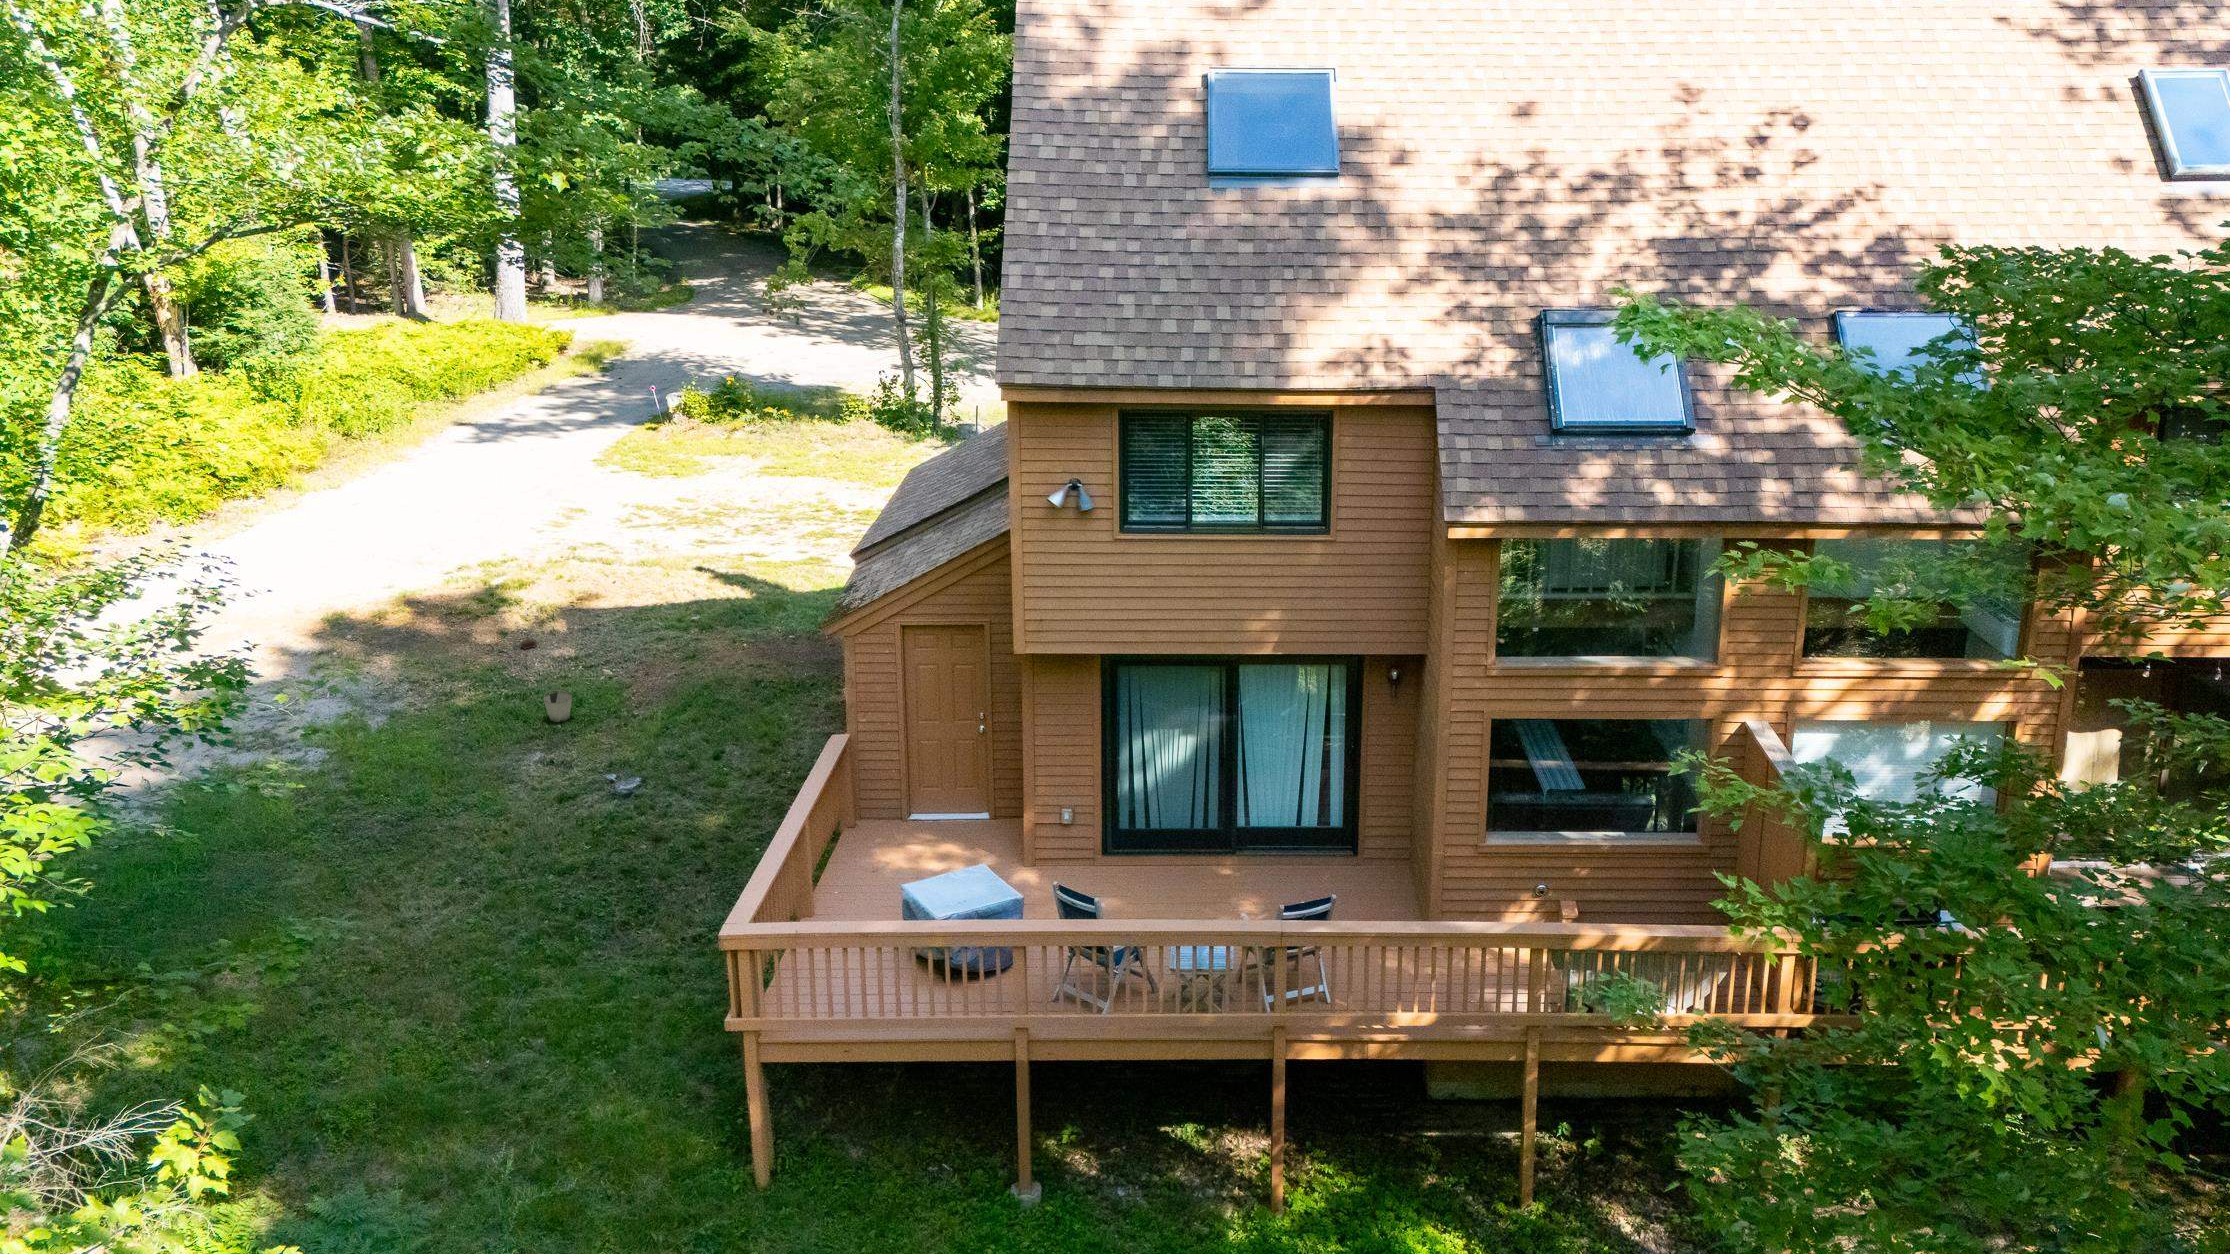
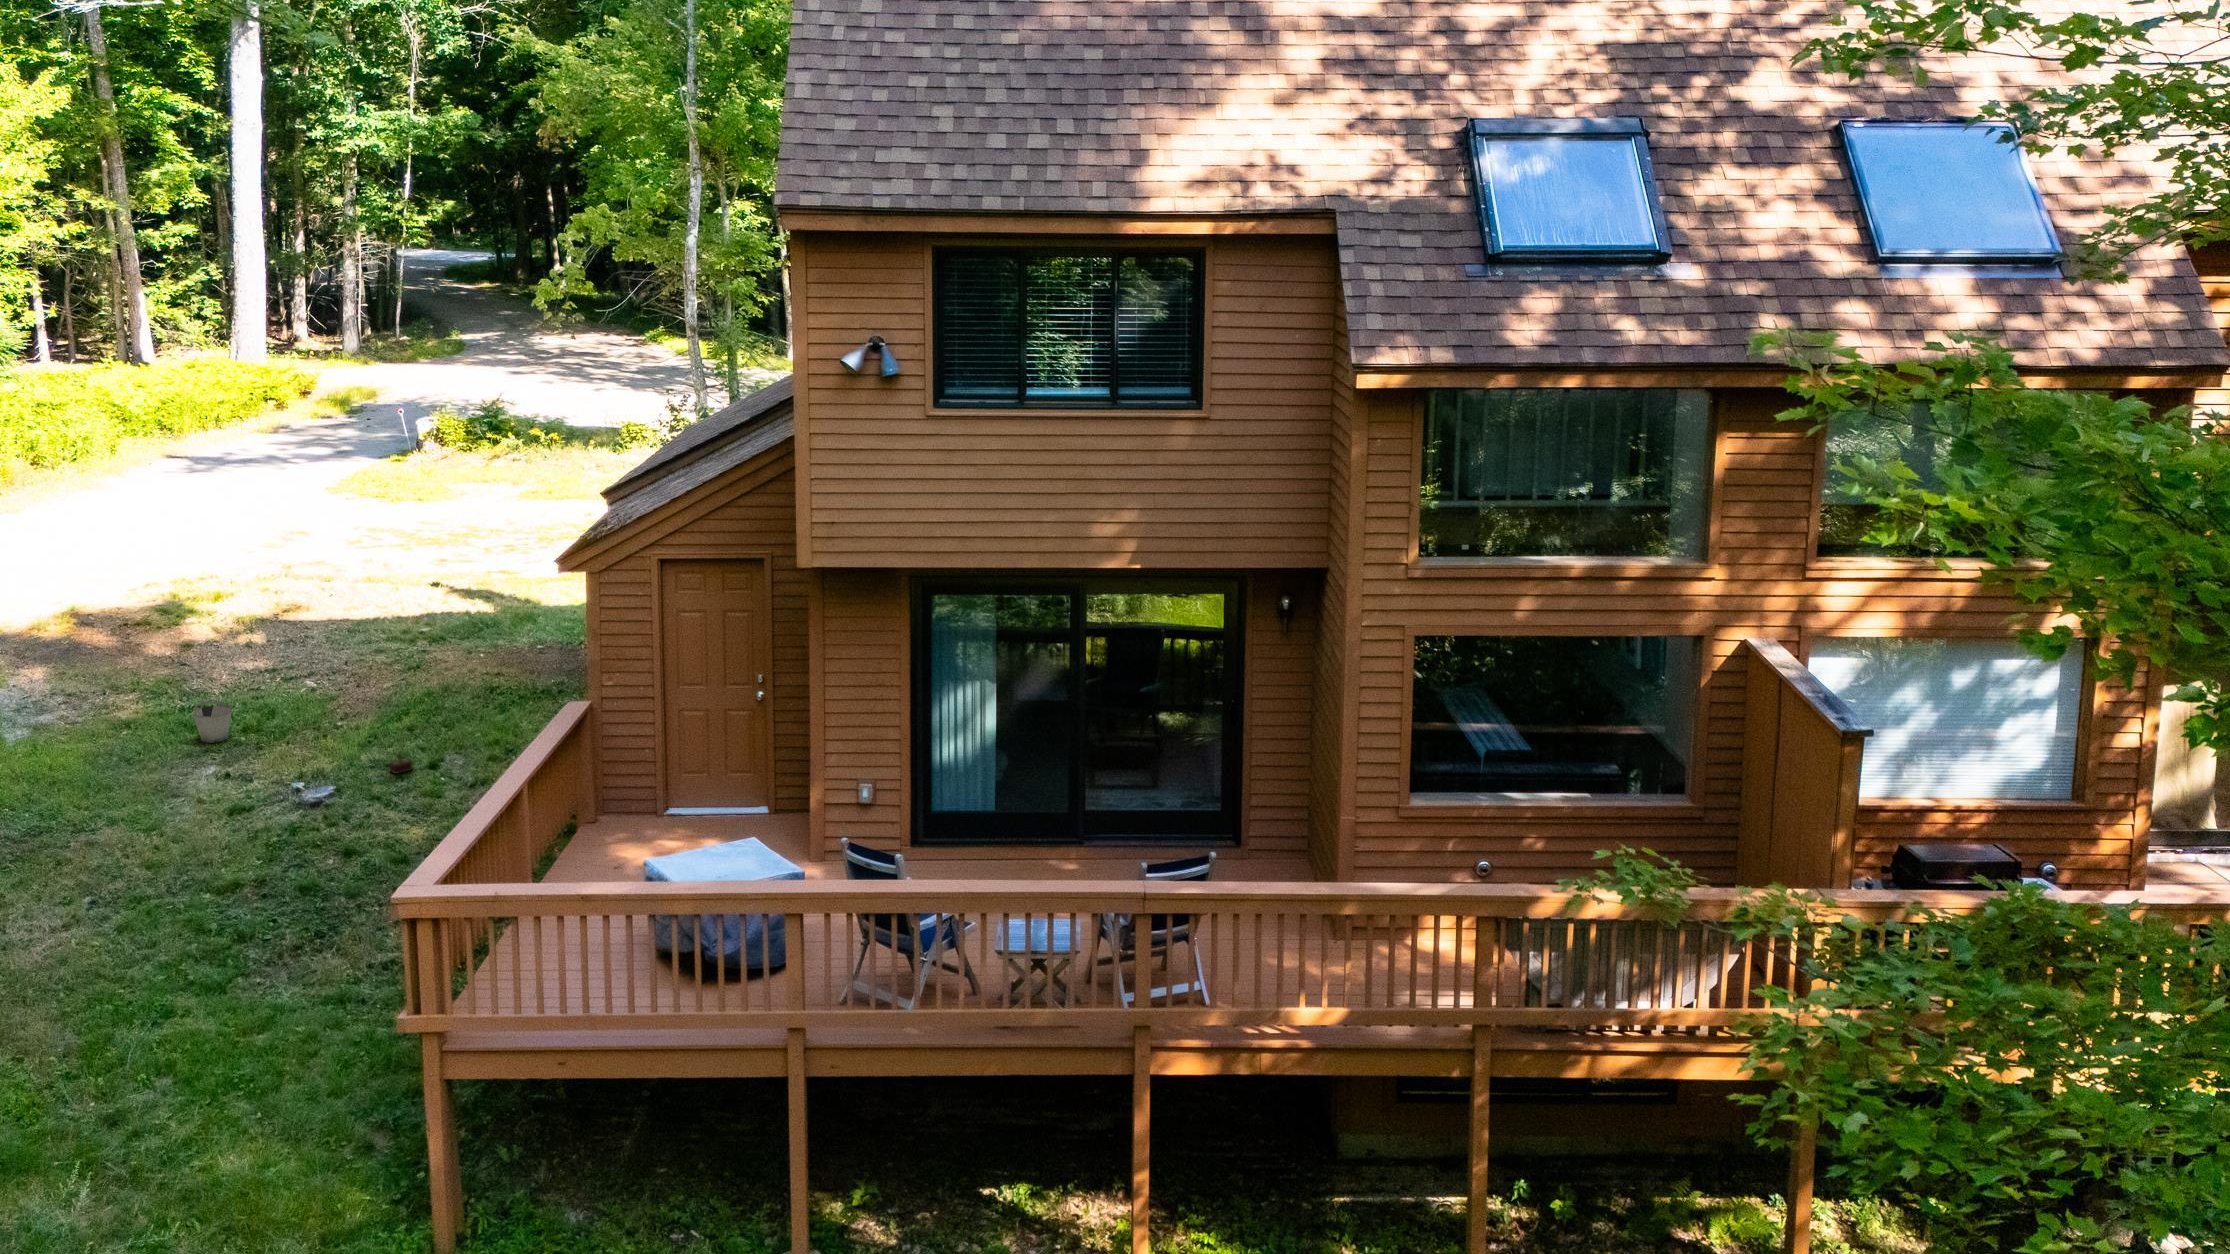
potted plant: present [515,614,542,649] -> present [383,720,423,774]

